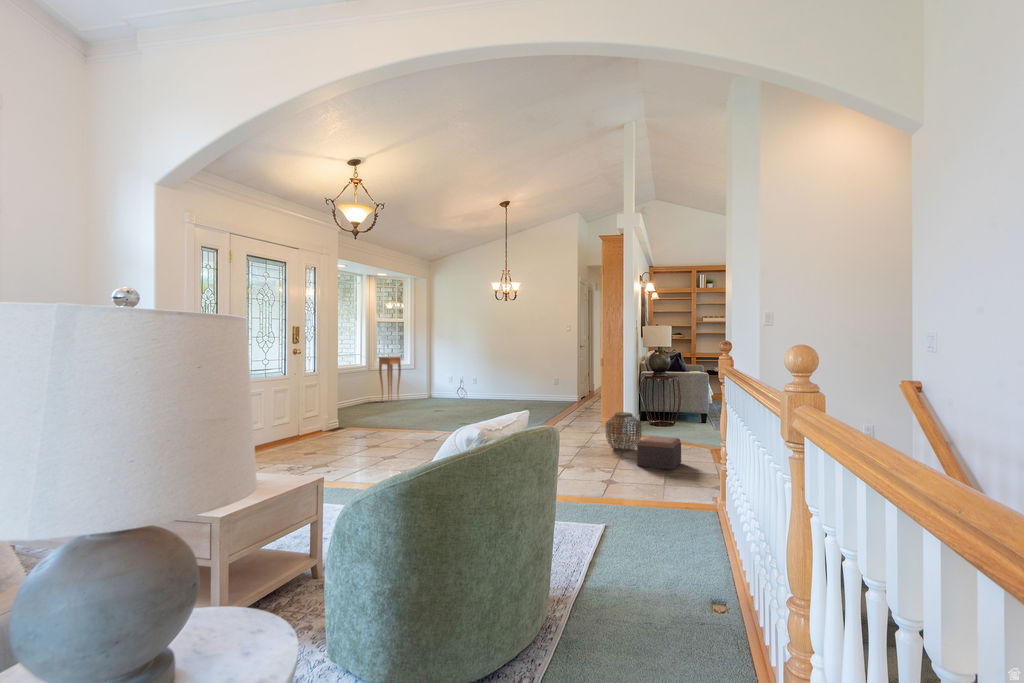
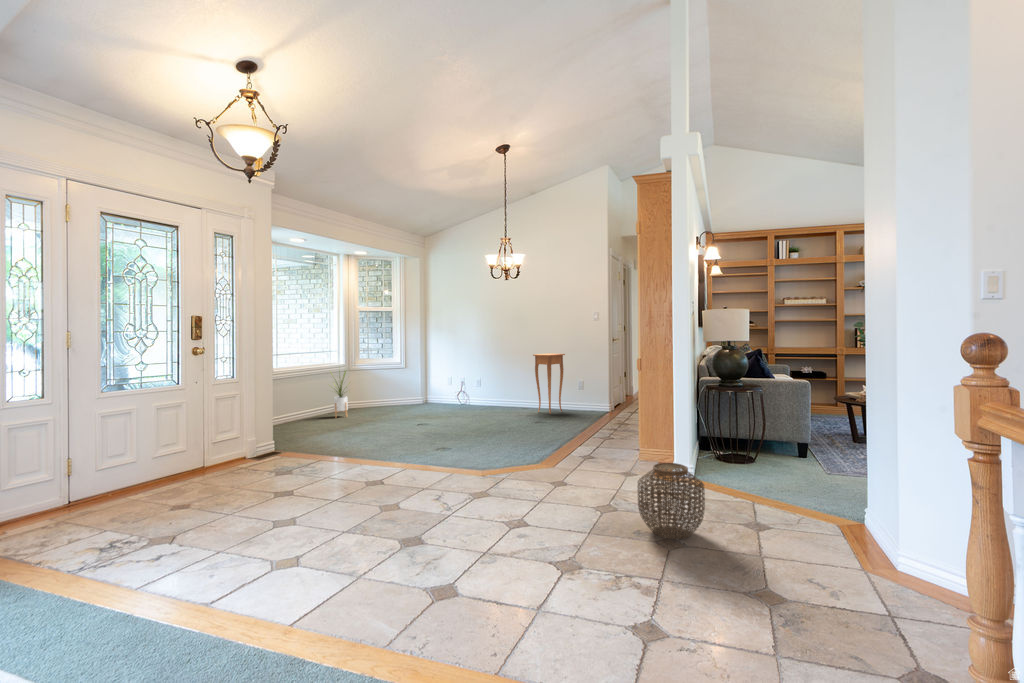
side table: present [378,356,401,401] -> present [533,353,565,414]
house plant: none [357,364,379,406] -> present [334,371,348,418]
footstool: present [637,436,681,470] -> none [699,524,793,620]

